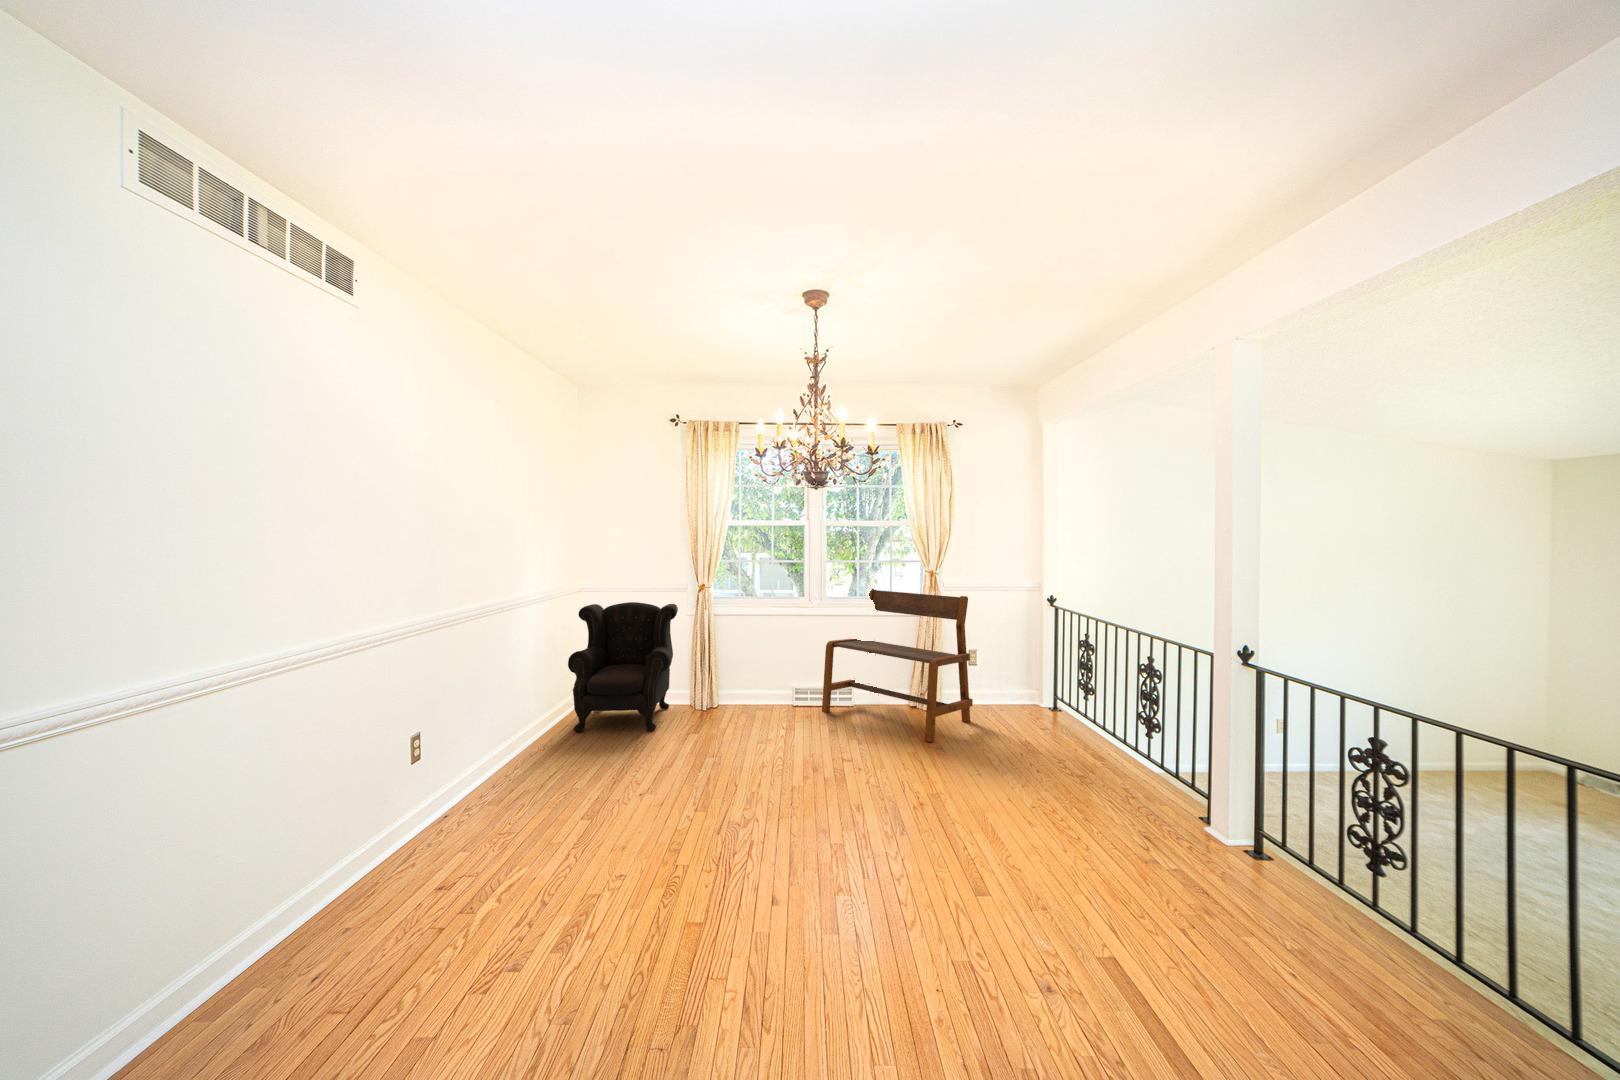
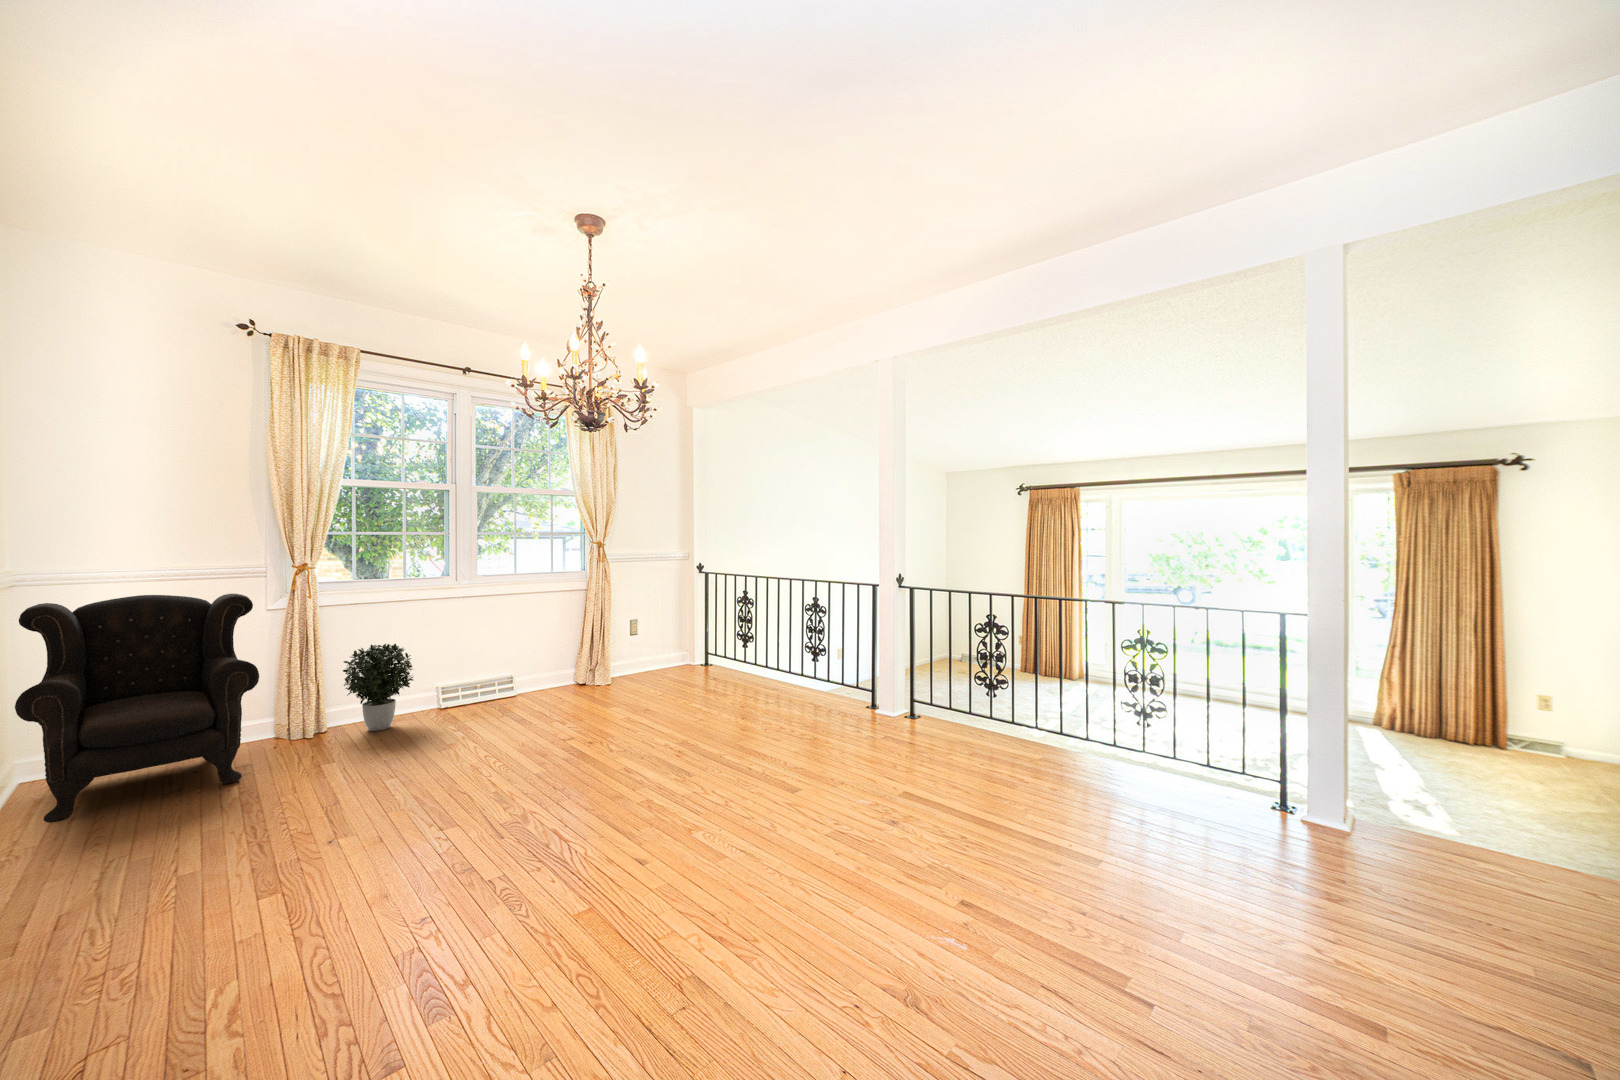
bench: present [822,589,973,742] -> none [485,563,657,708]
potted plant: none [727,647,771,713] -> present [343,644,413,731]

